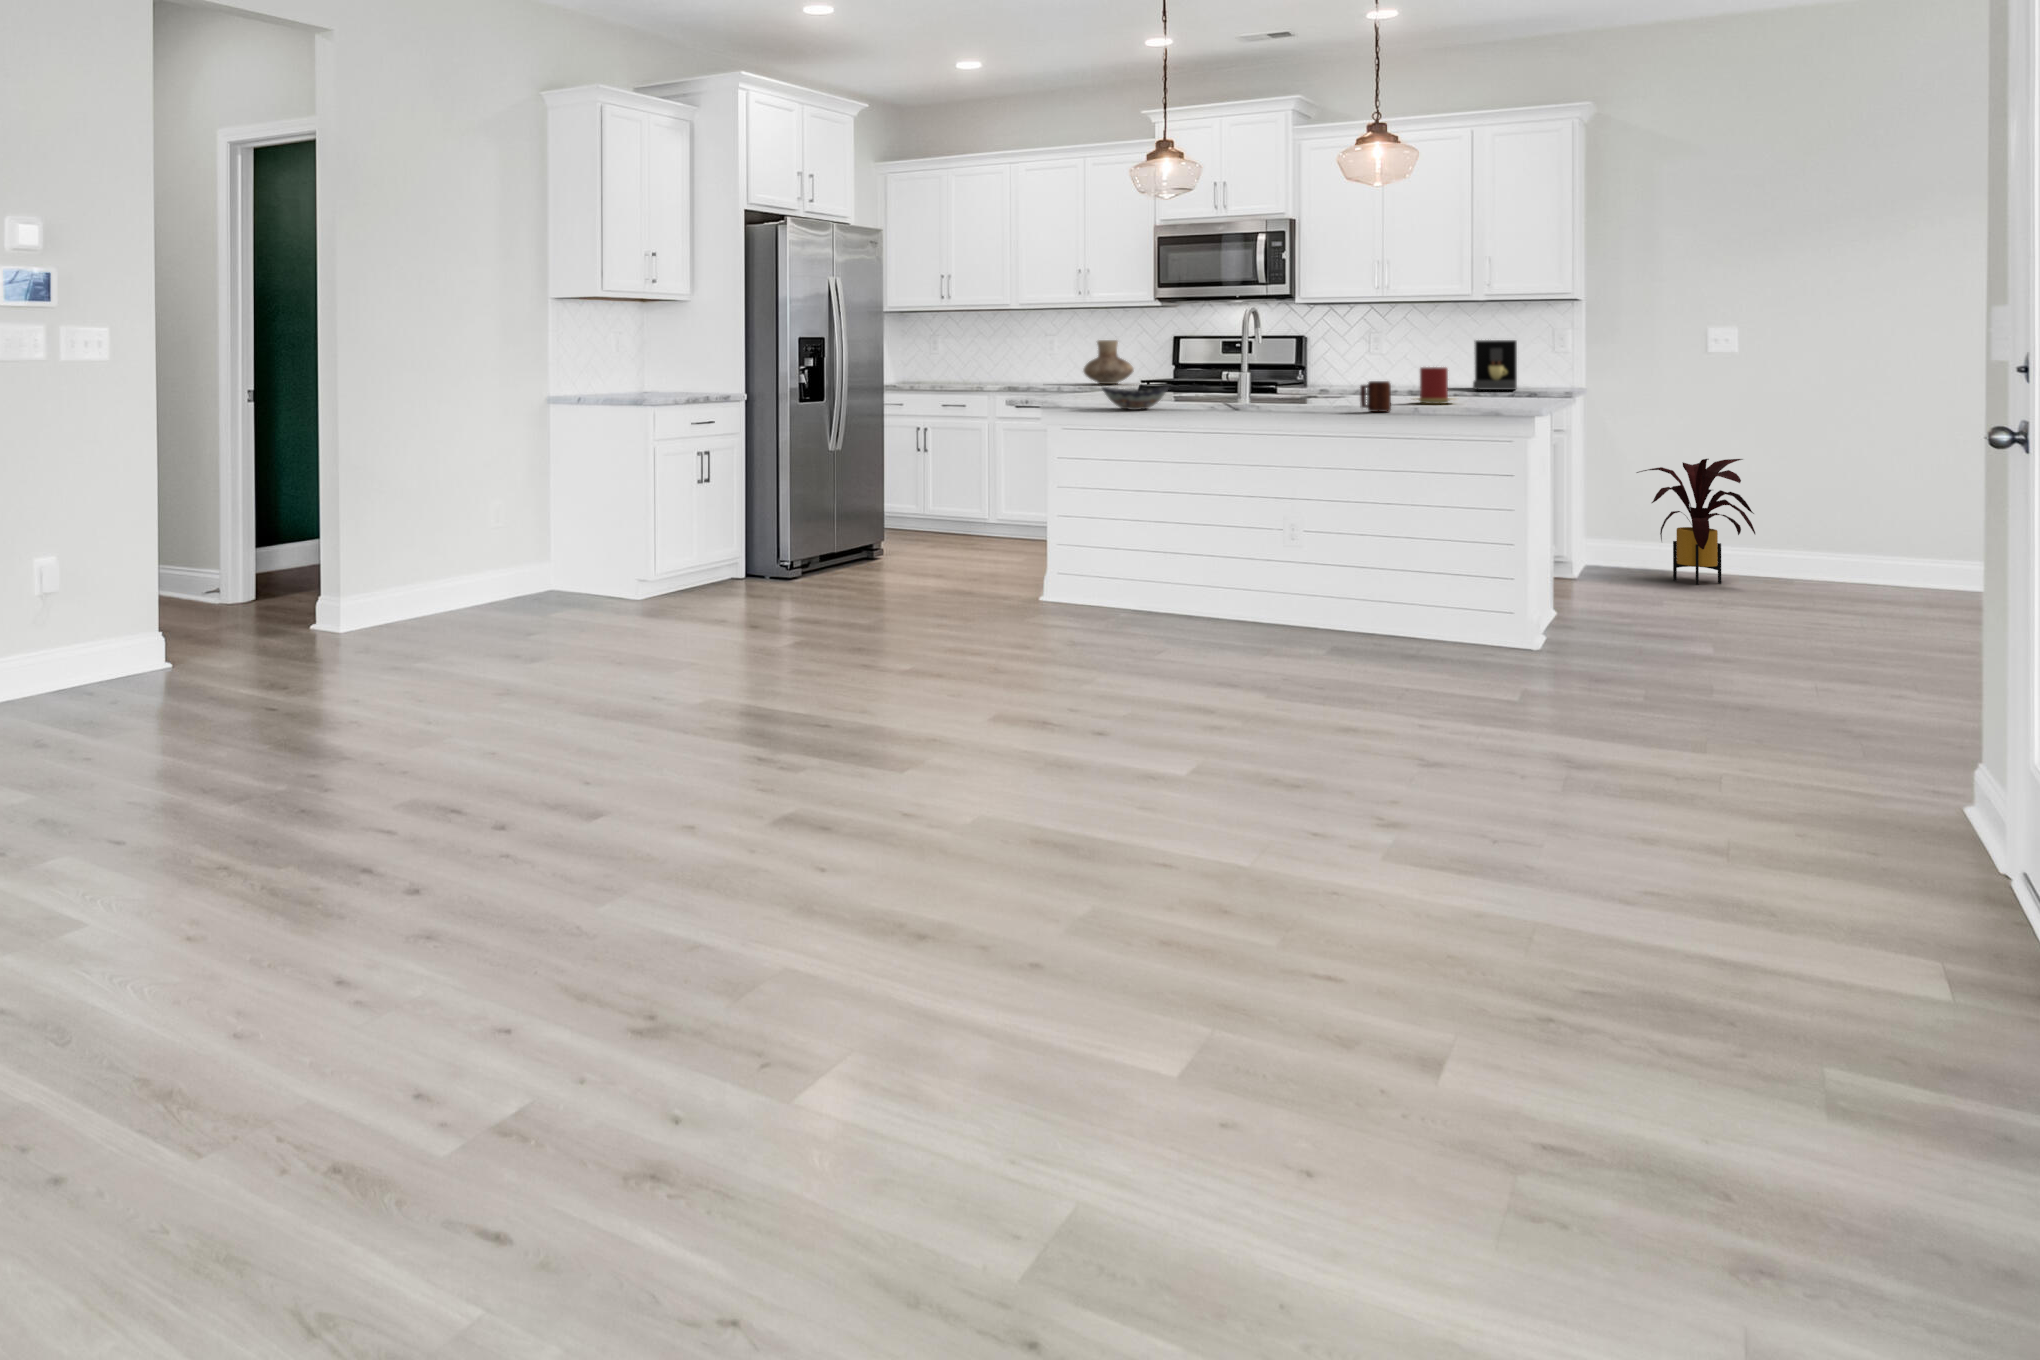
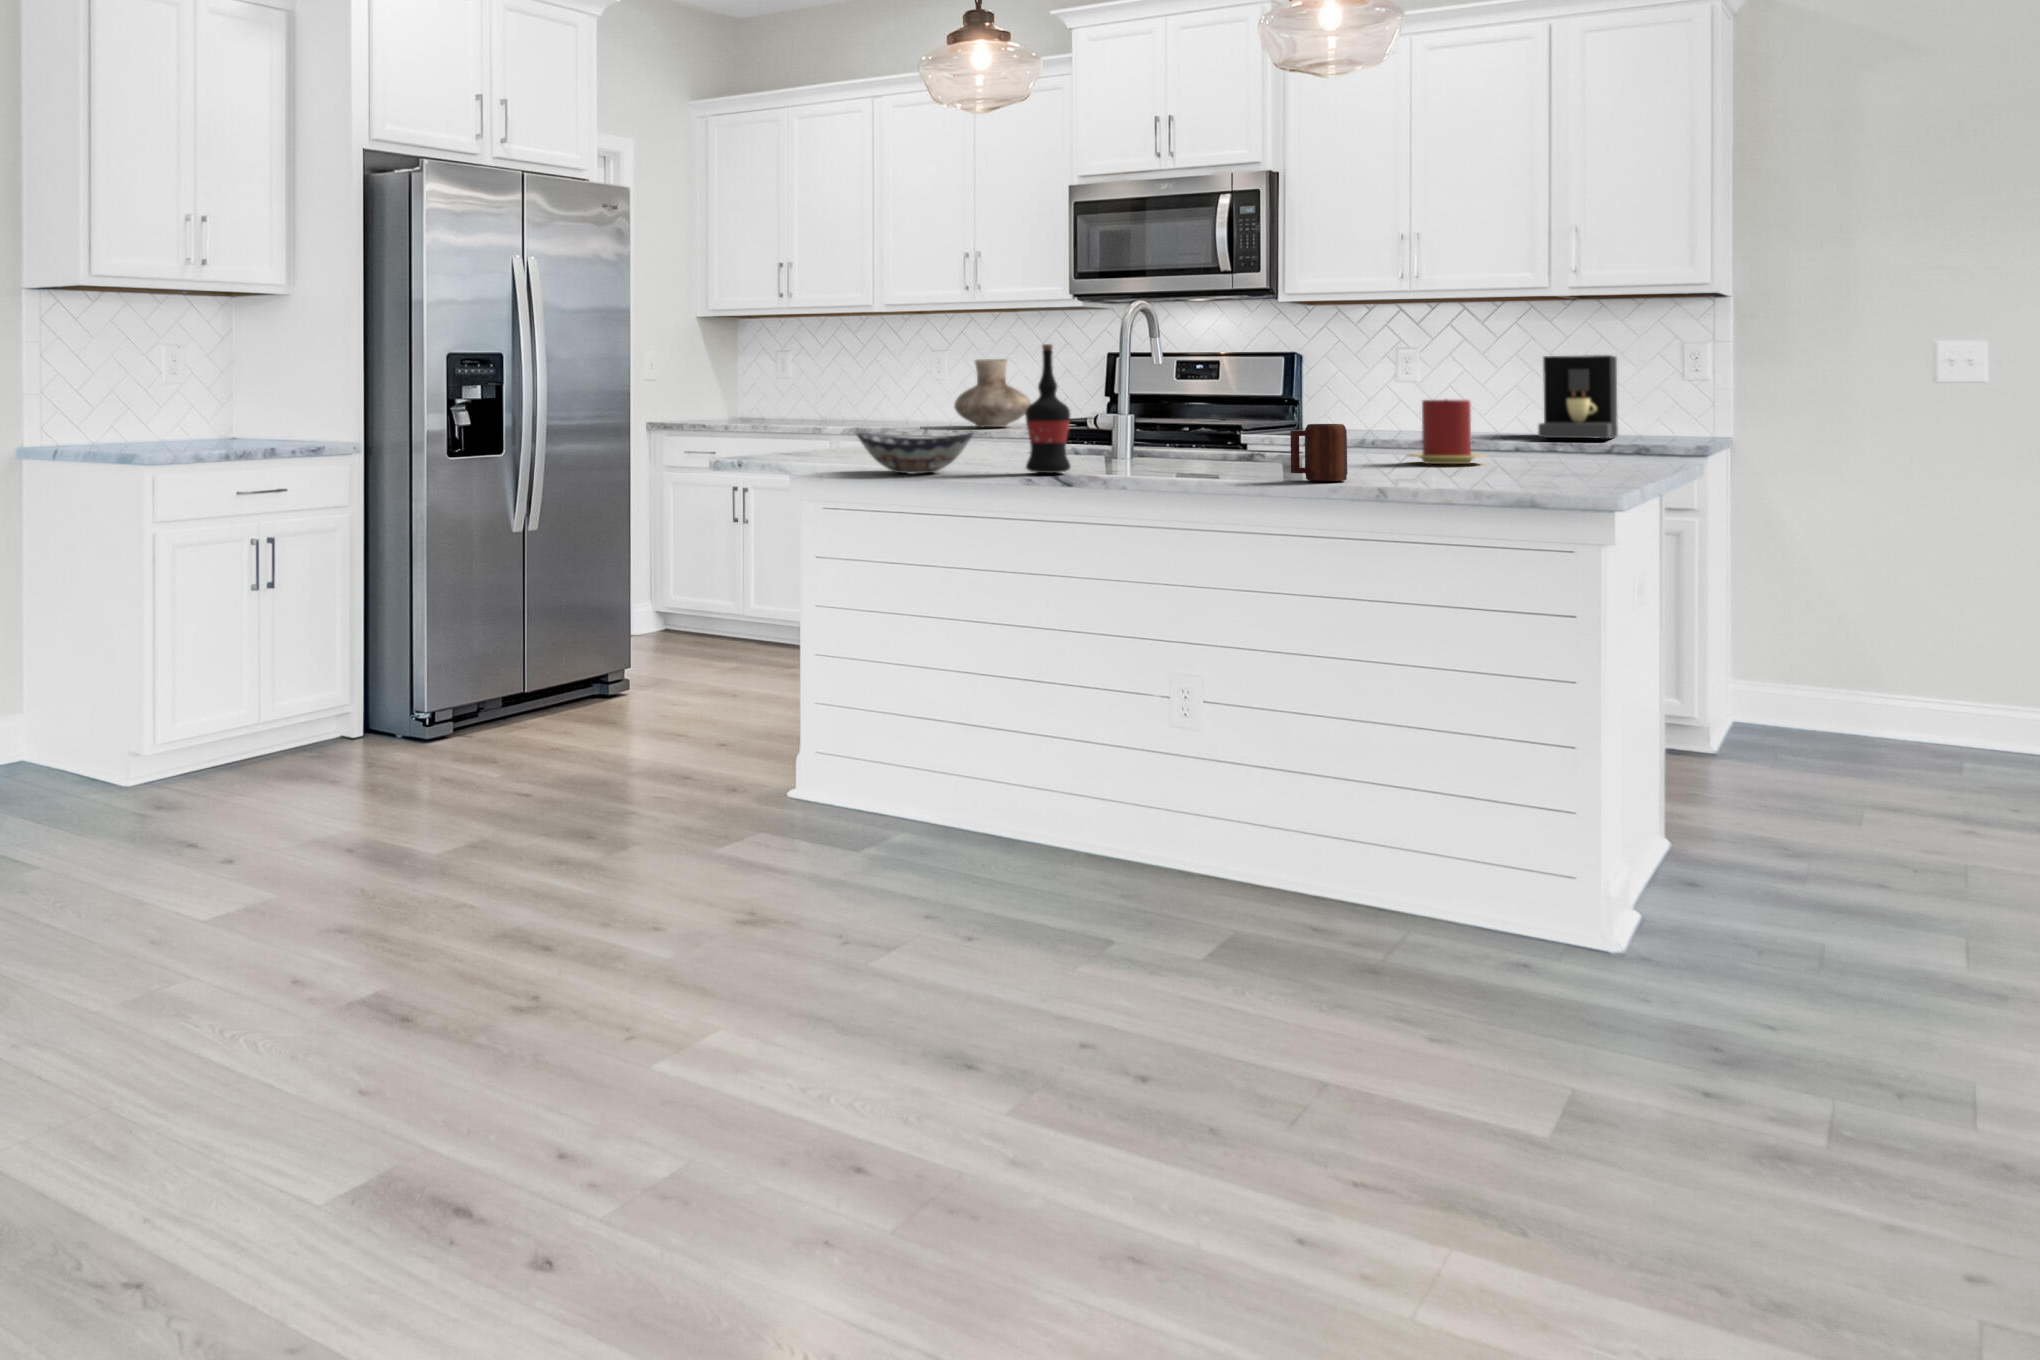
wine bottle: none [1201,336,1227,409] -> present [1025,344,1071,473]
house plant: present [1637,459,1755,585] -> none [1817,556,2026,773]

